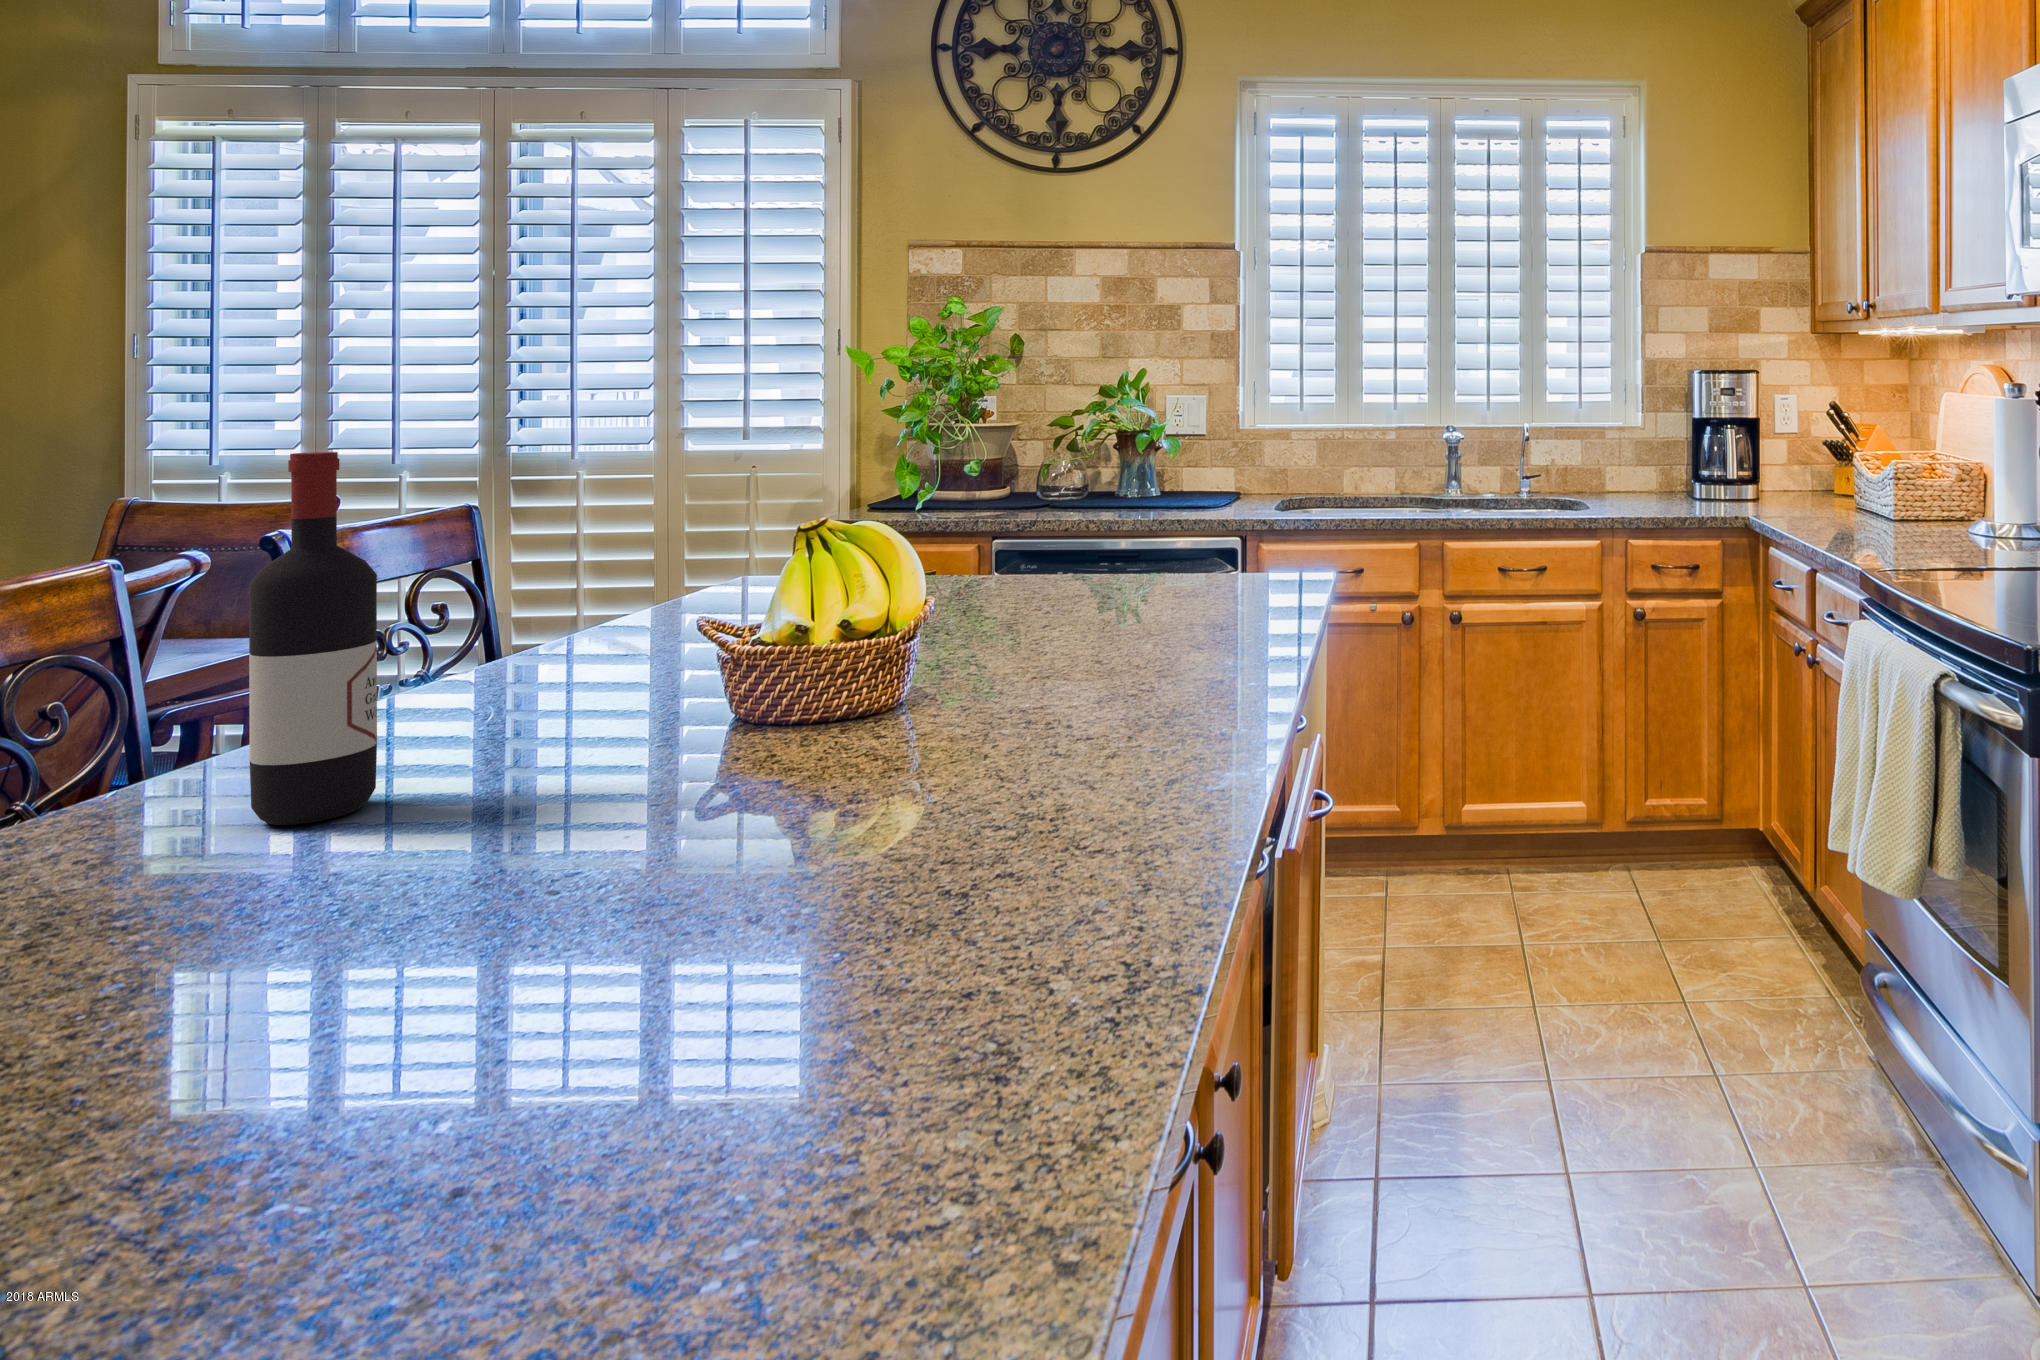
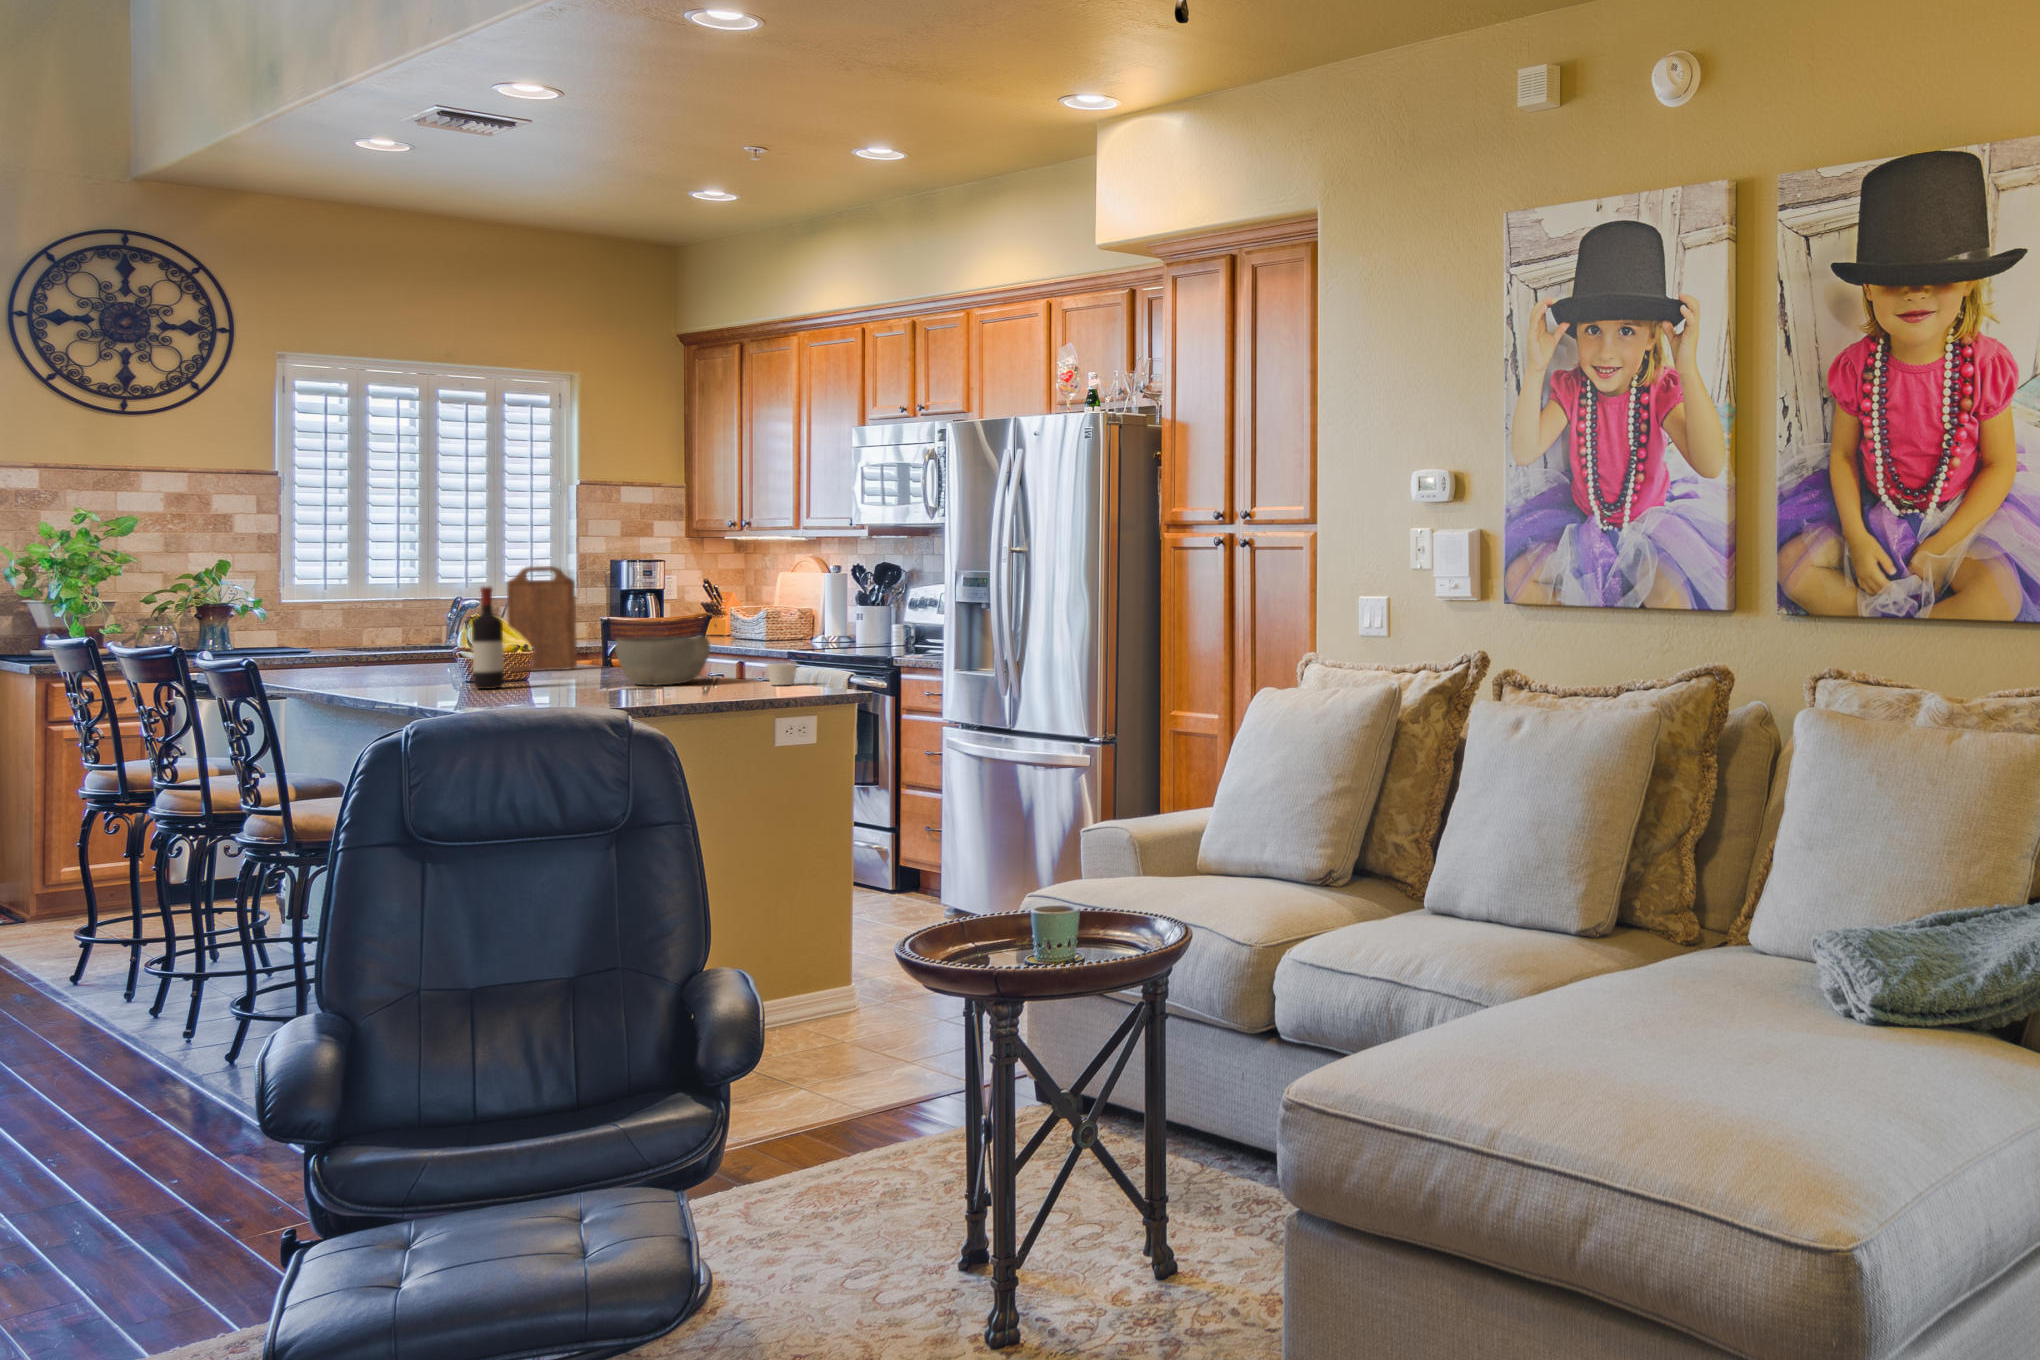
cutting board: none [983,381,1129,651] -> present [507,566,577,672]
bowl: none [410,669,884,963] -> present [615,635,711,686]
candle: none [596,1010,827,1243] -> present [766,663,797,685]

